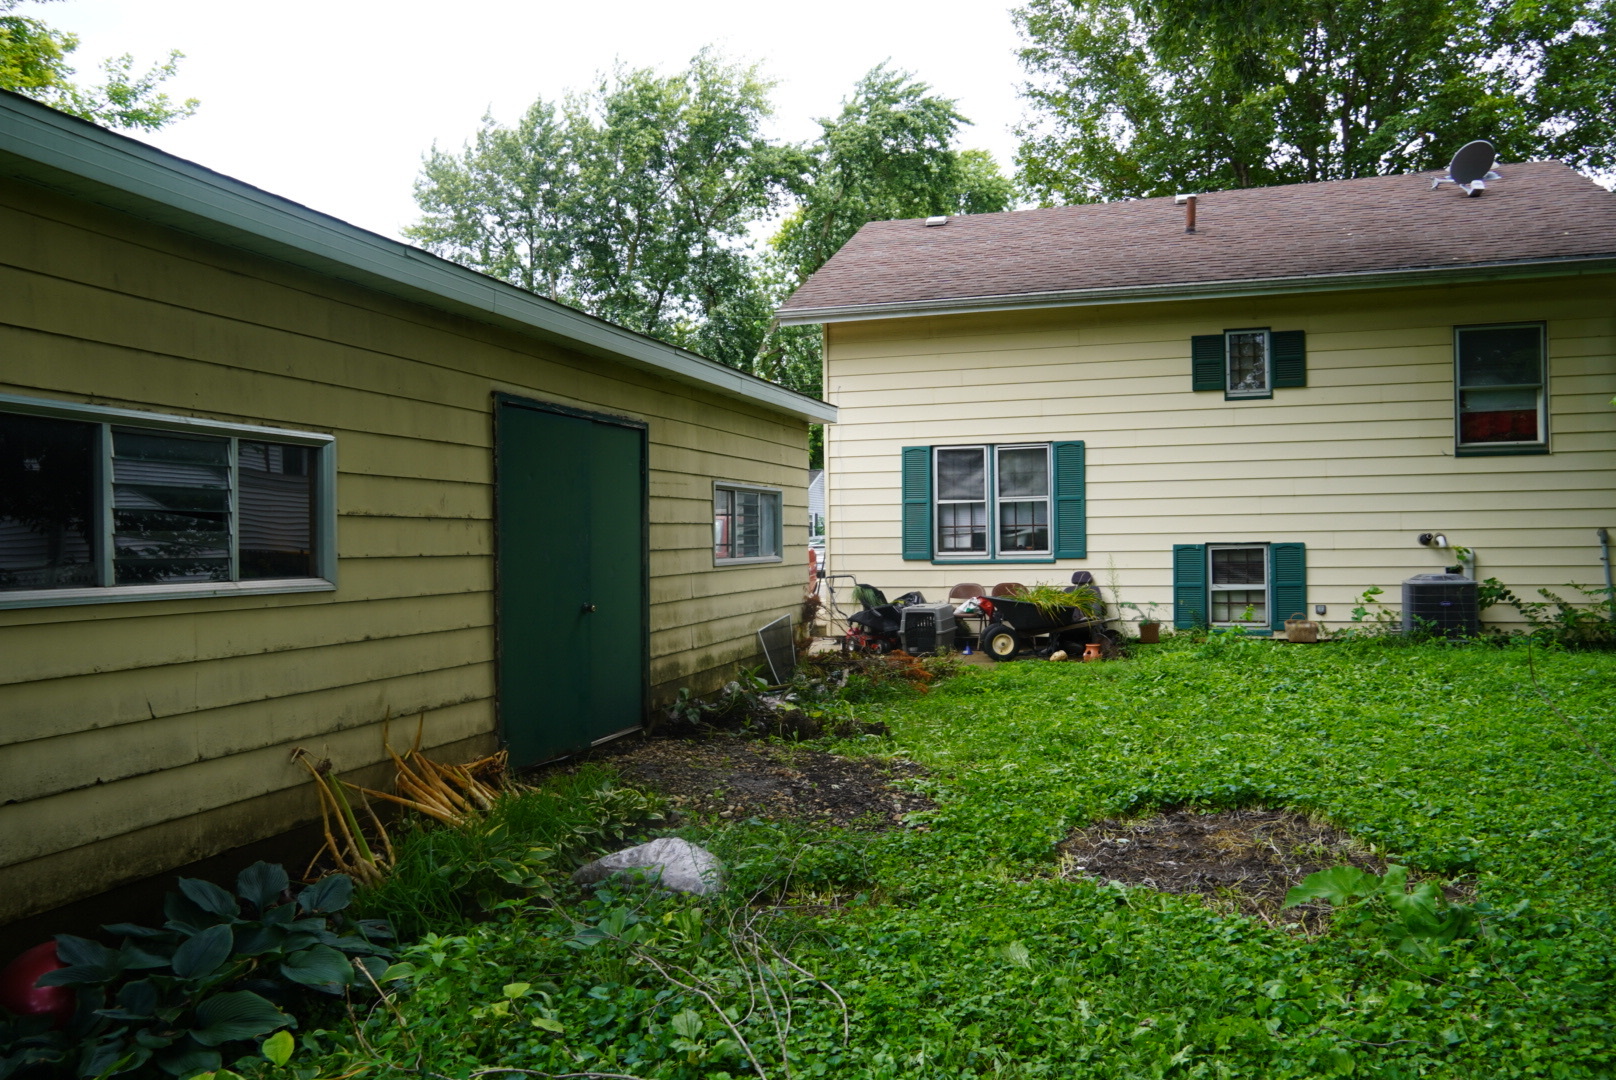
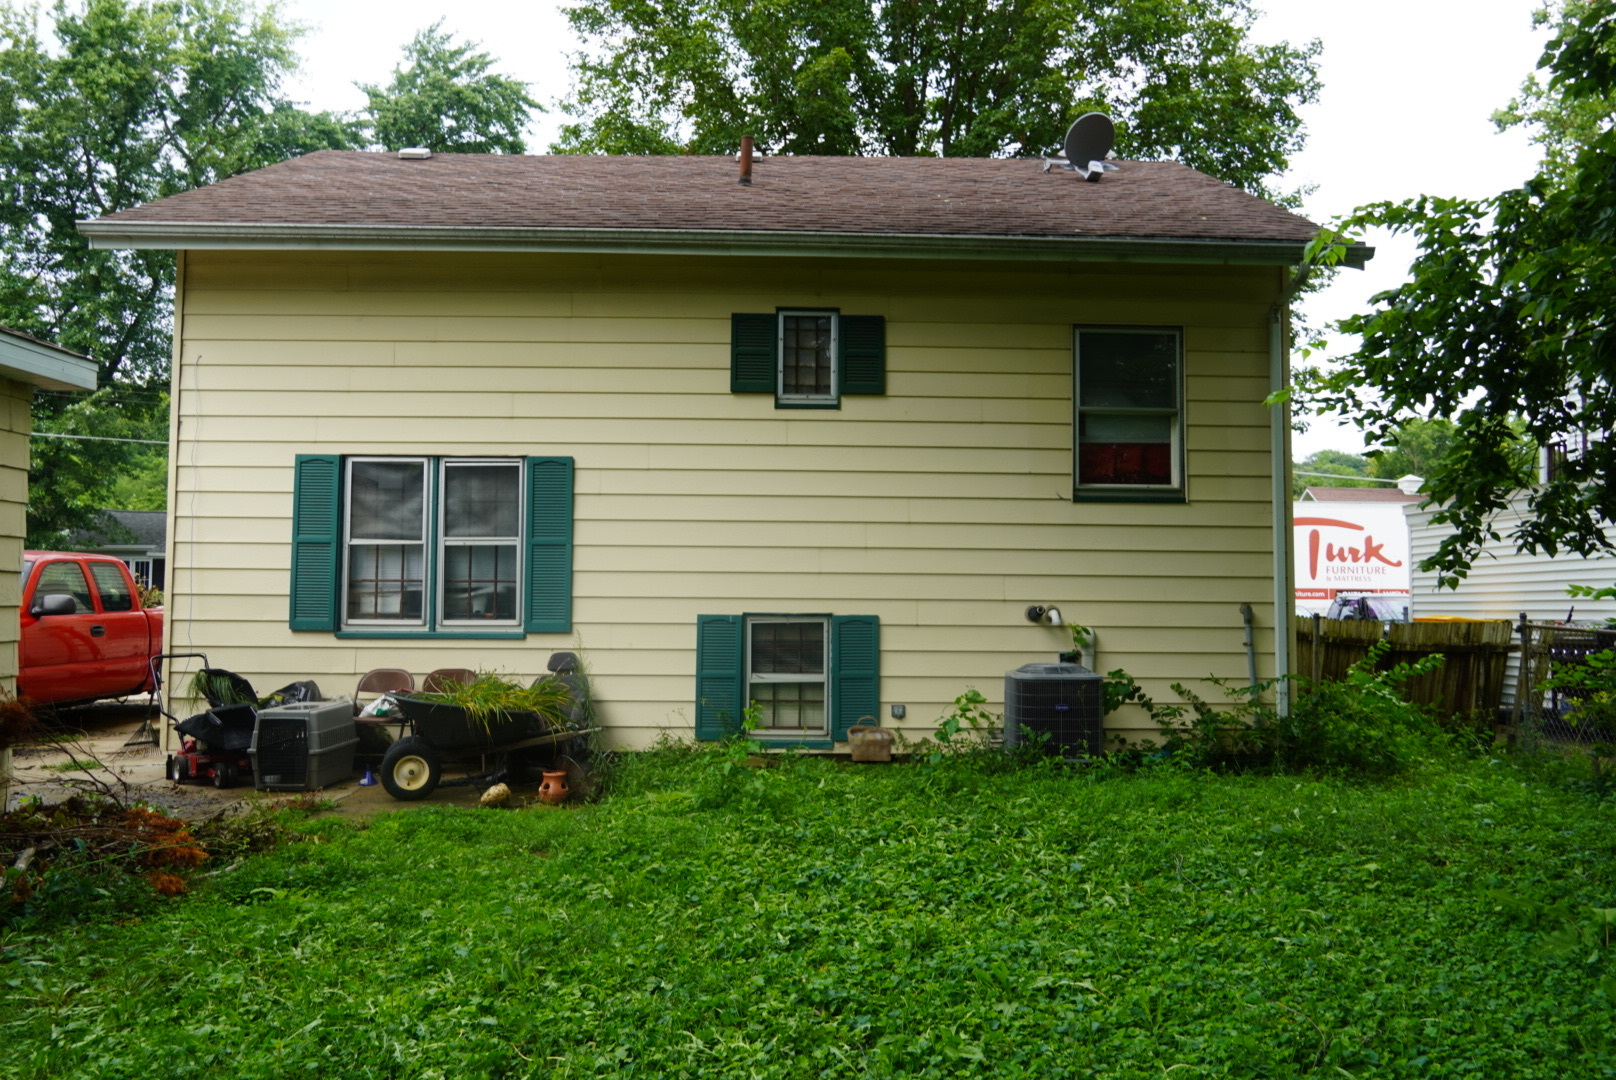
potted plant: present [1120,601,1163,643] -> none [607,698,677,764]

